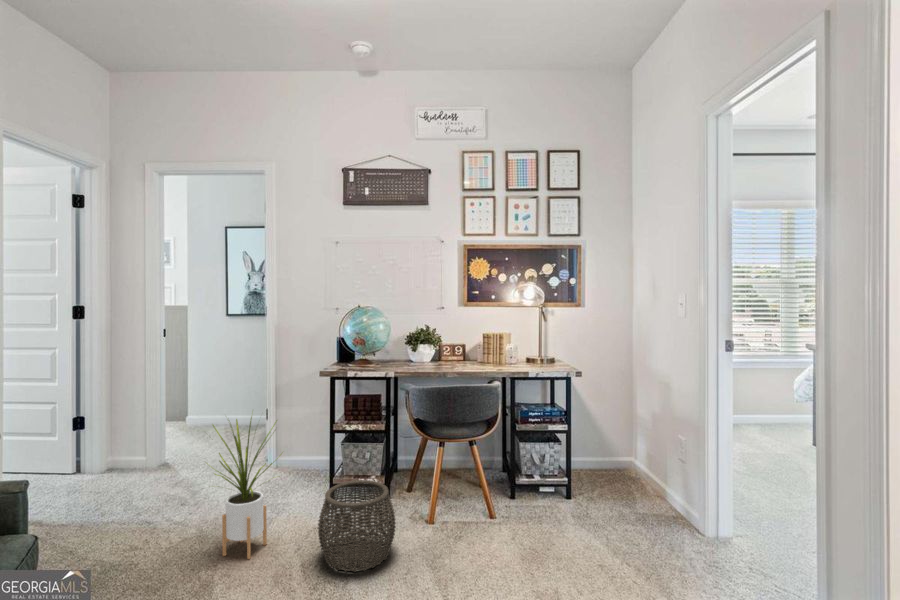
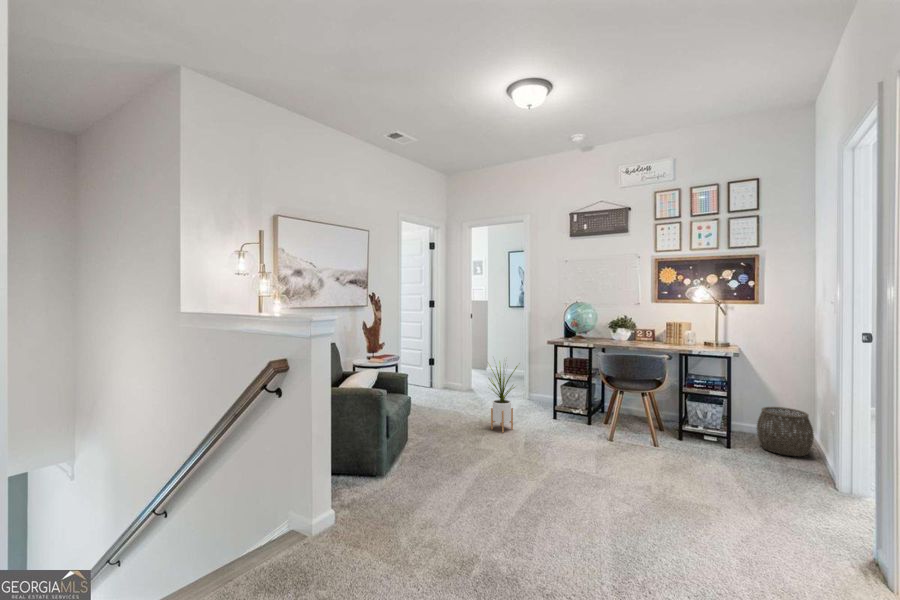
woven basket: present [318,480,396,572] -> present [757,407,814,457]

